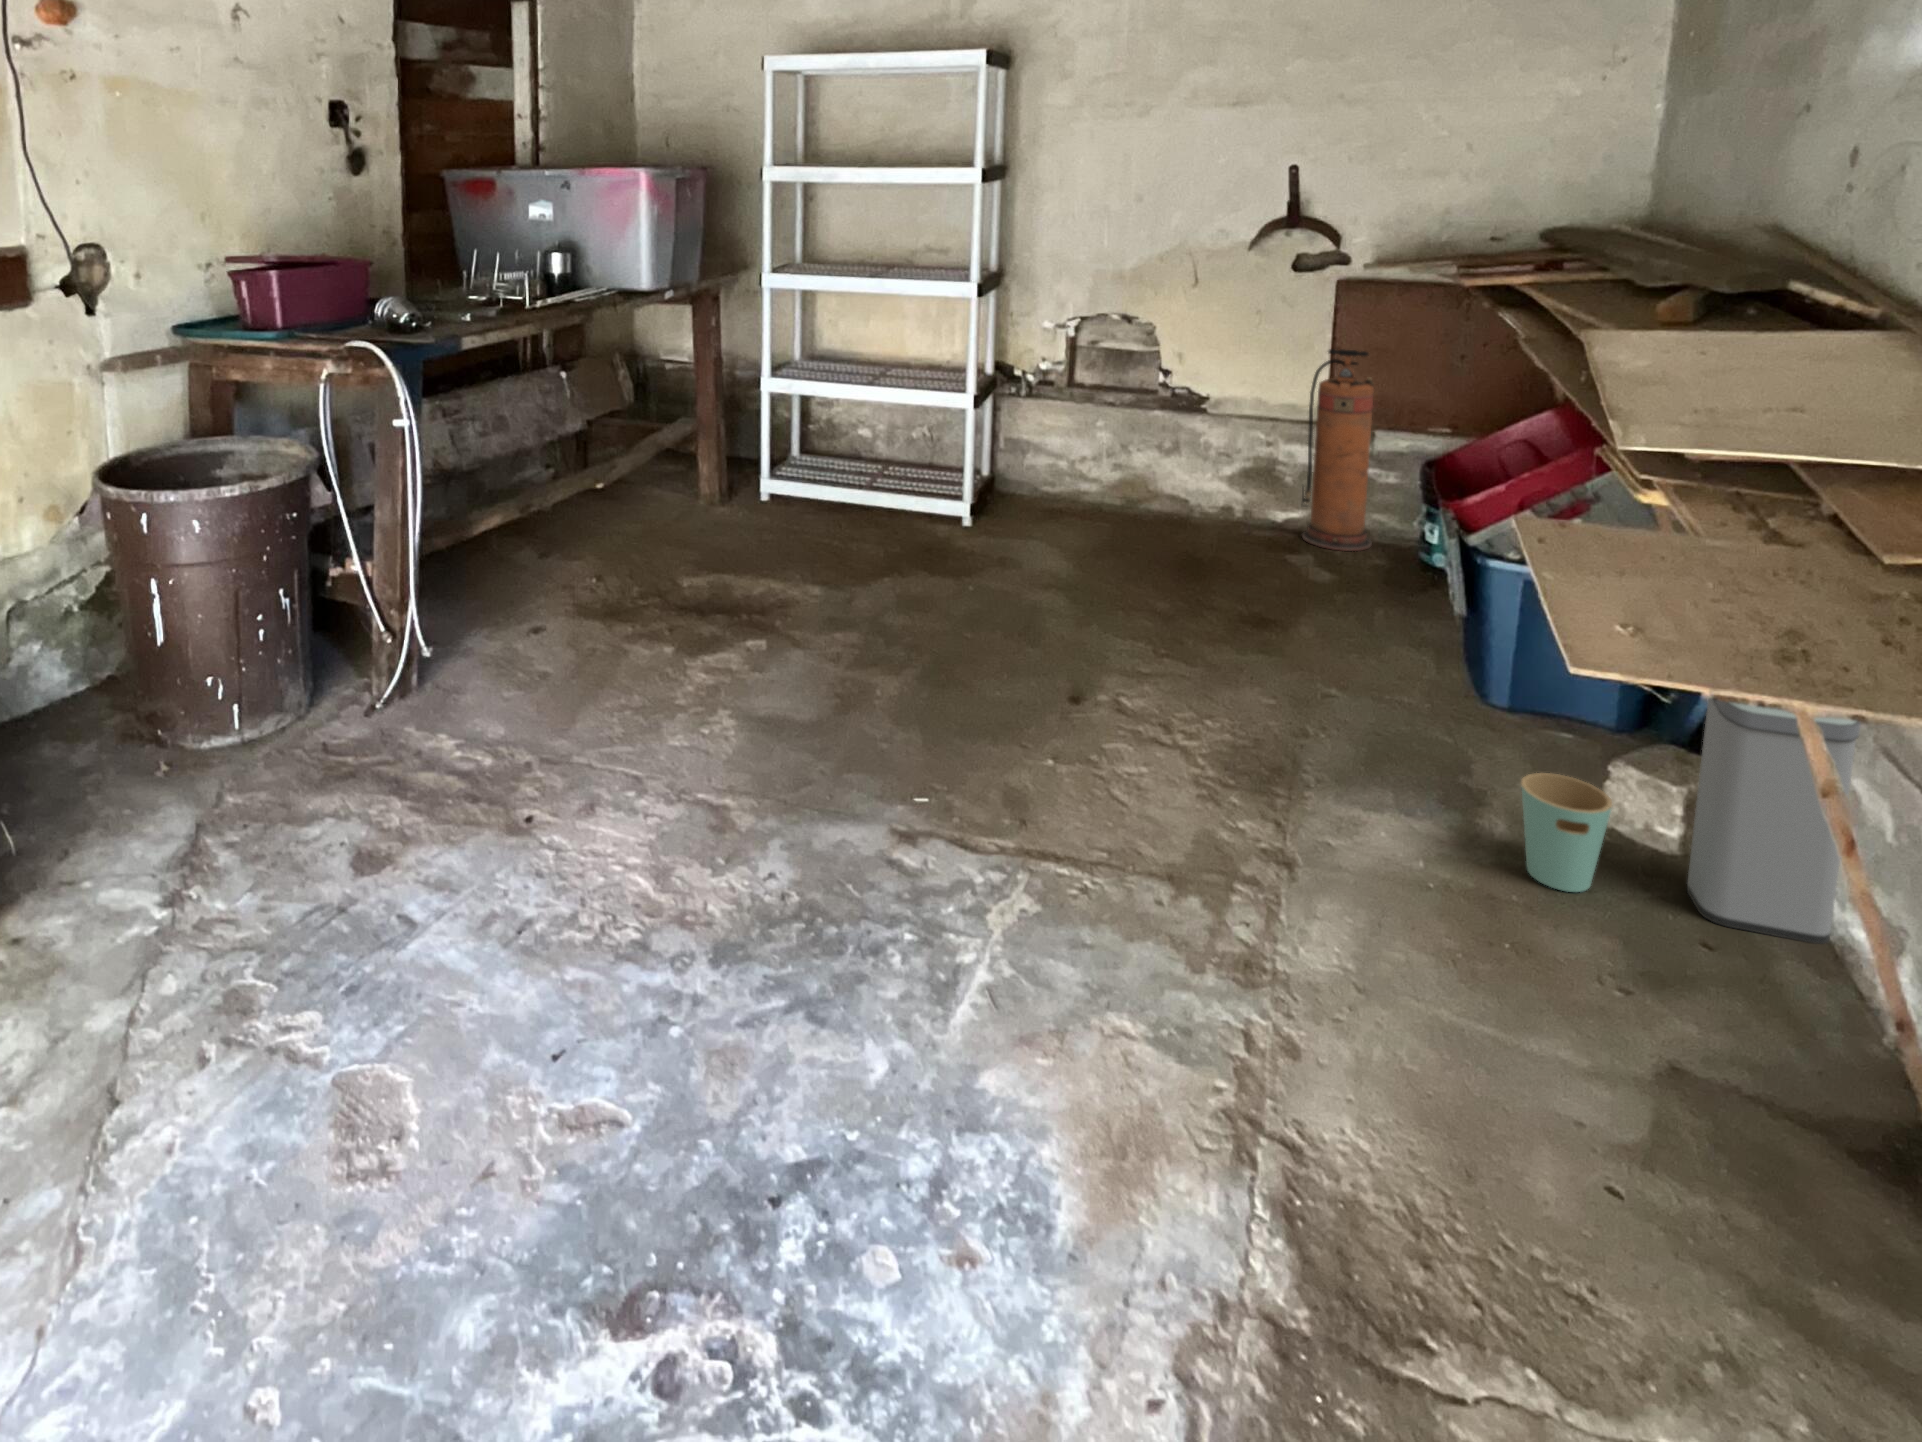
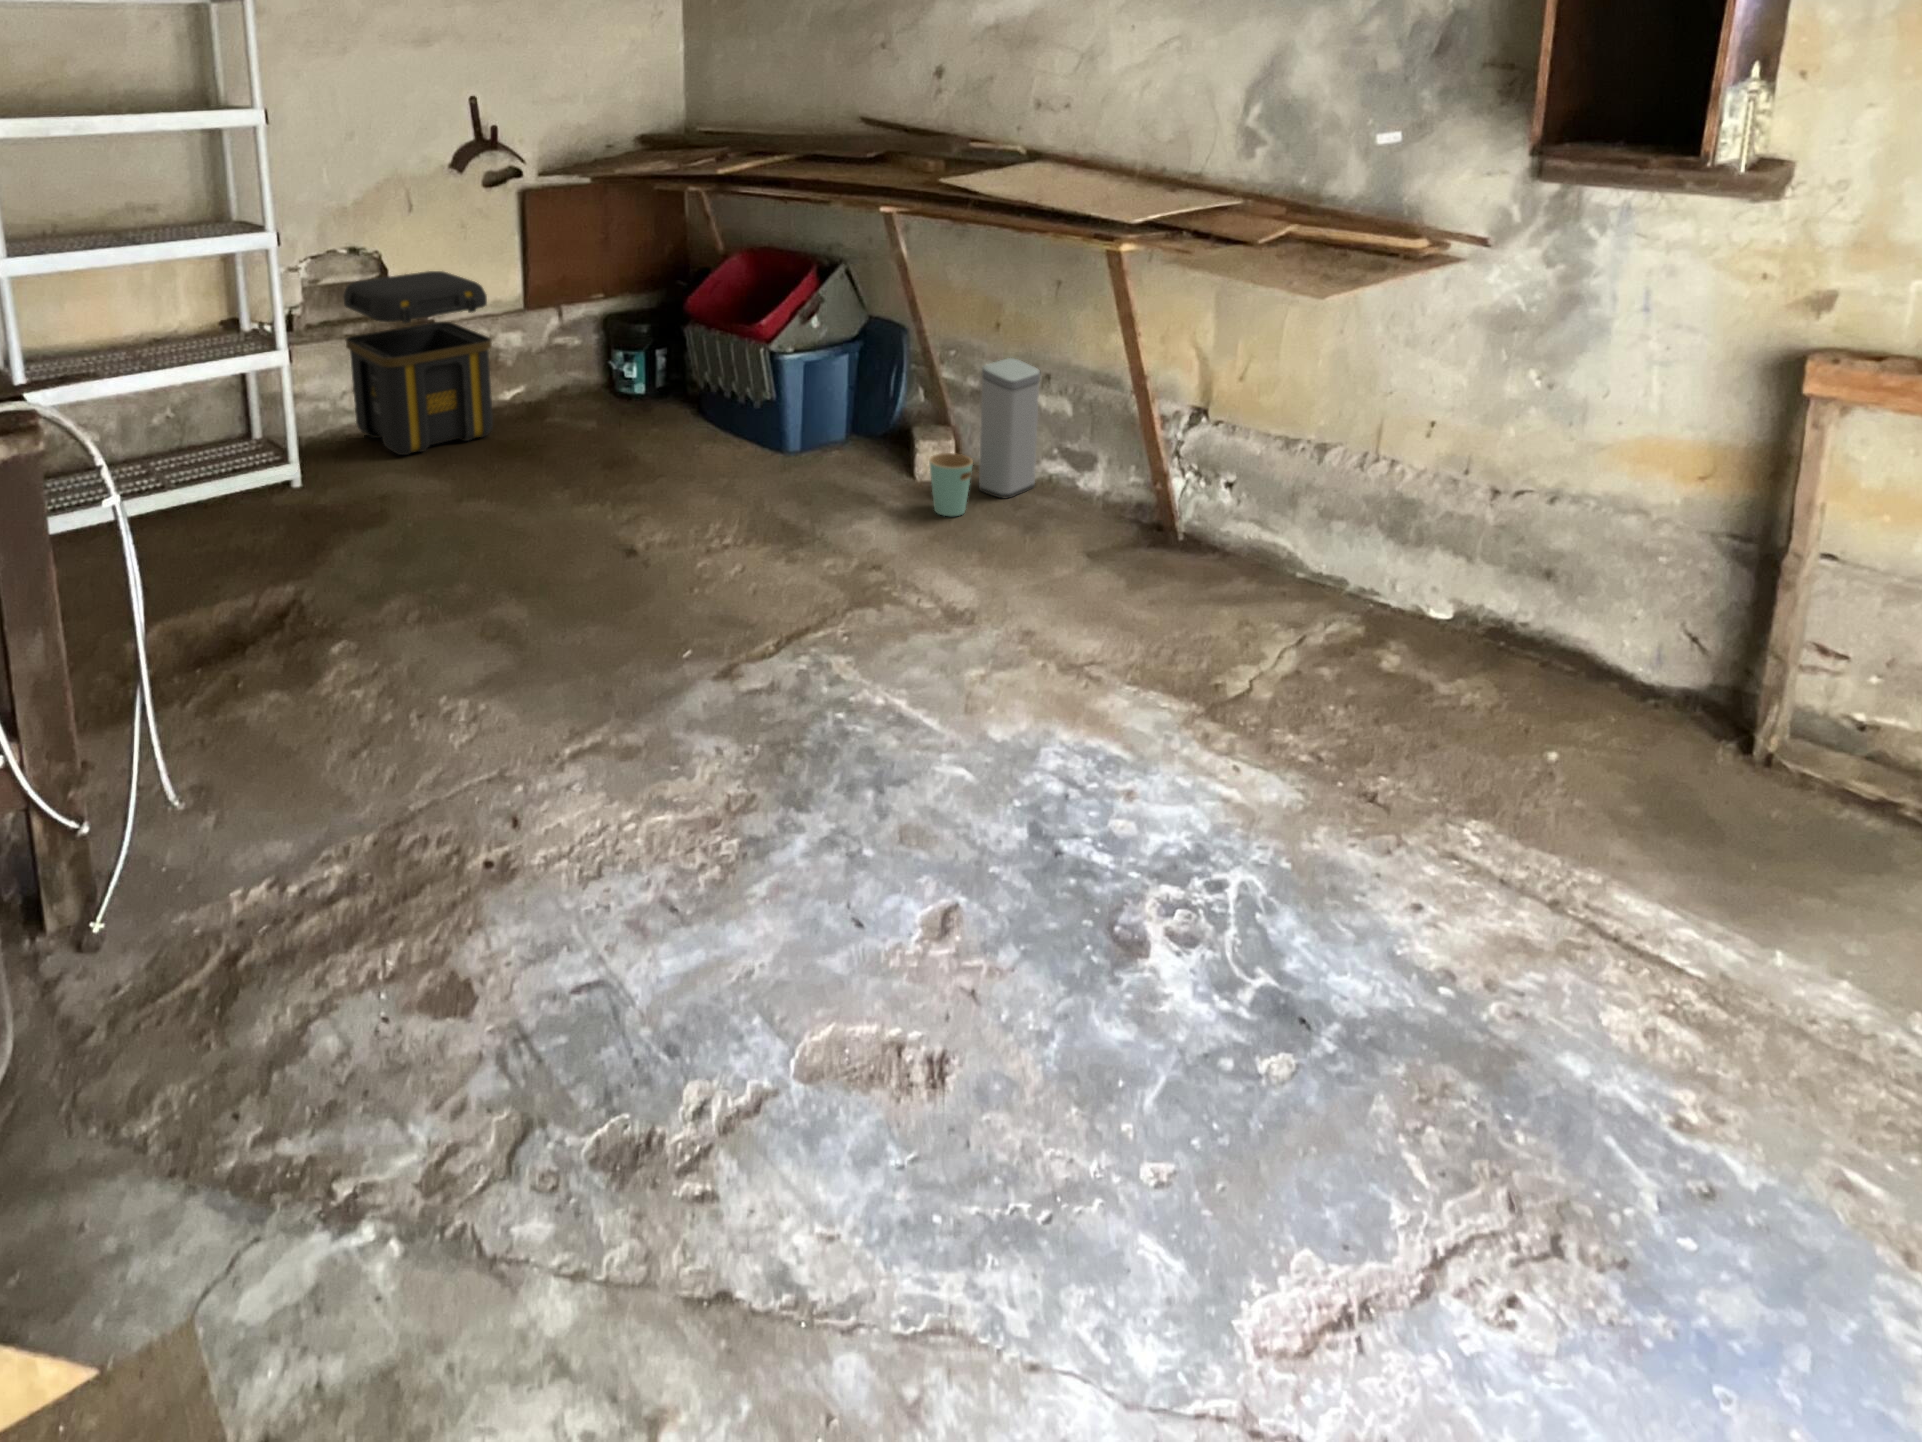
toolbox: none [1066,347,1209,546] -> present [343,271,493,455]
fire extinguisher: present [1302,349,1374,551] -> none [532,245,585,405]

